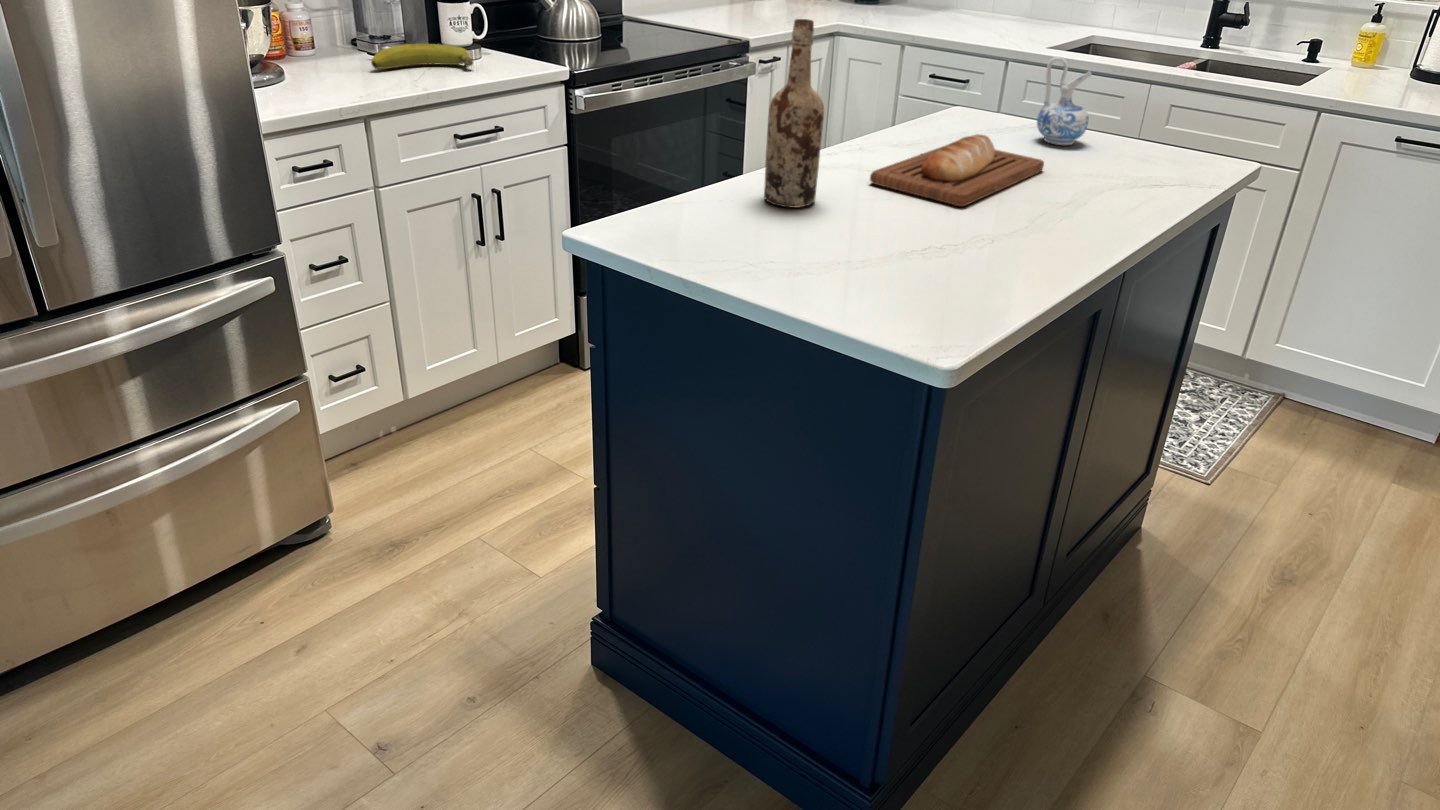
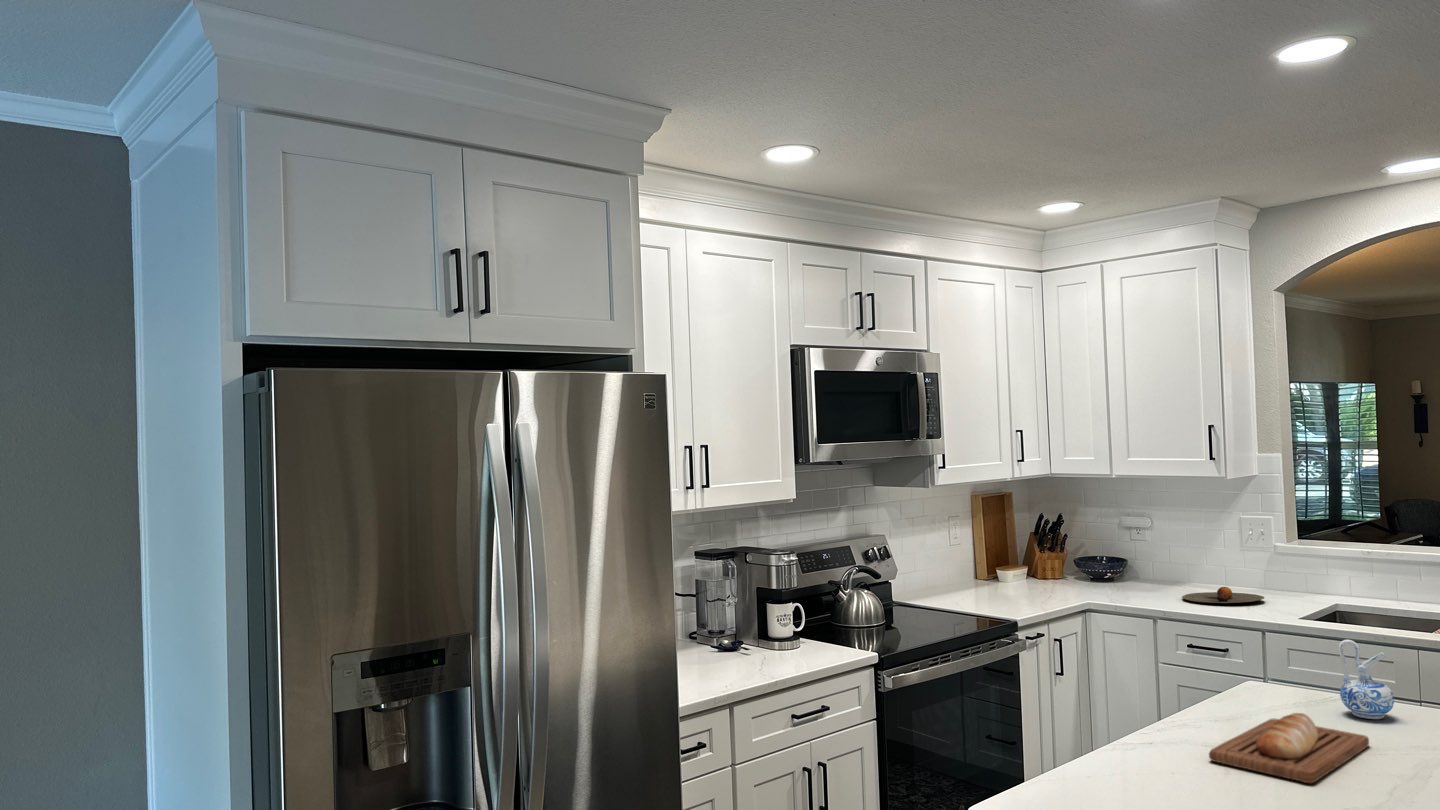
plate: none [939,12,1022,30] -> present [1182,587,1264,603]
wine bottle: present [764,19,824,208] -> none [1117,626,1169,786]
fruit: present [371,44,473,69] -> none [720,638,801,660]

